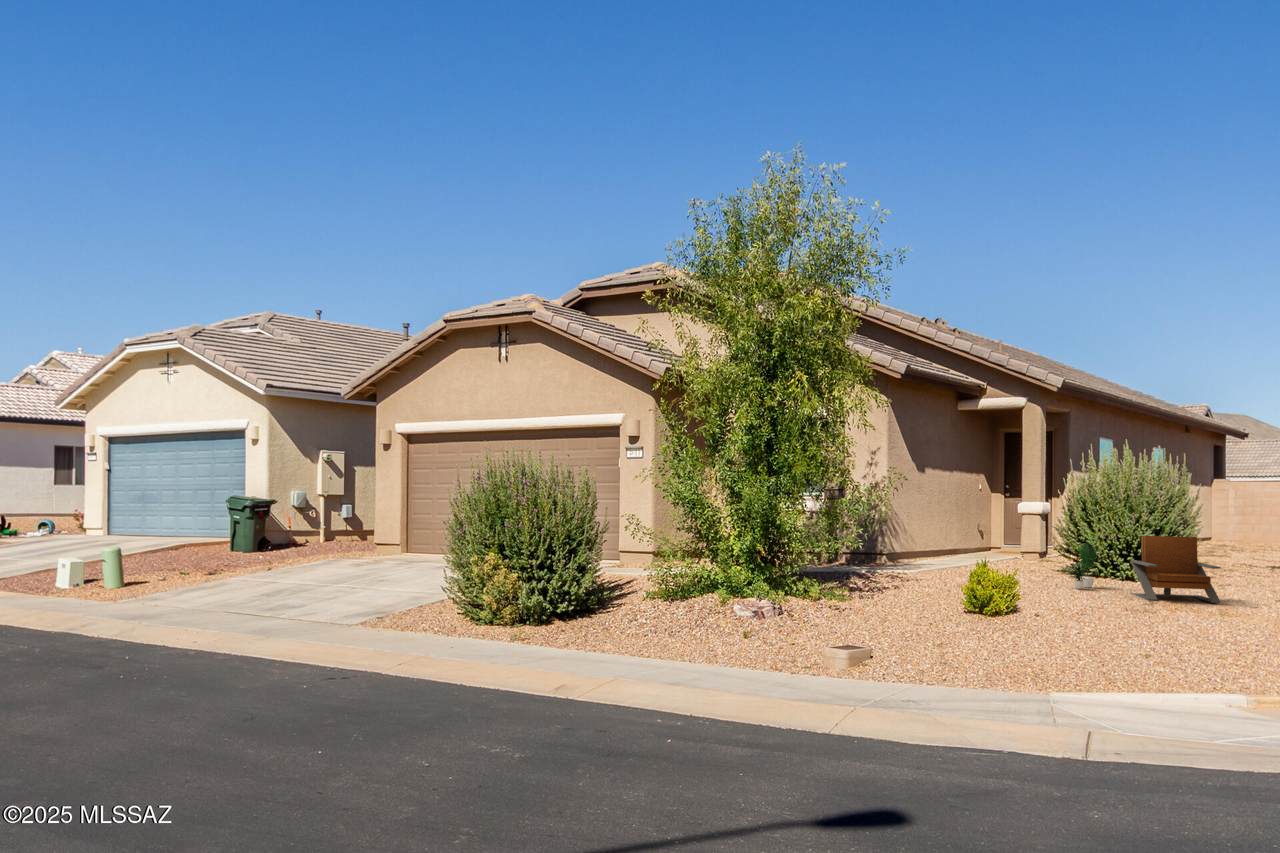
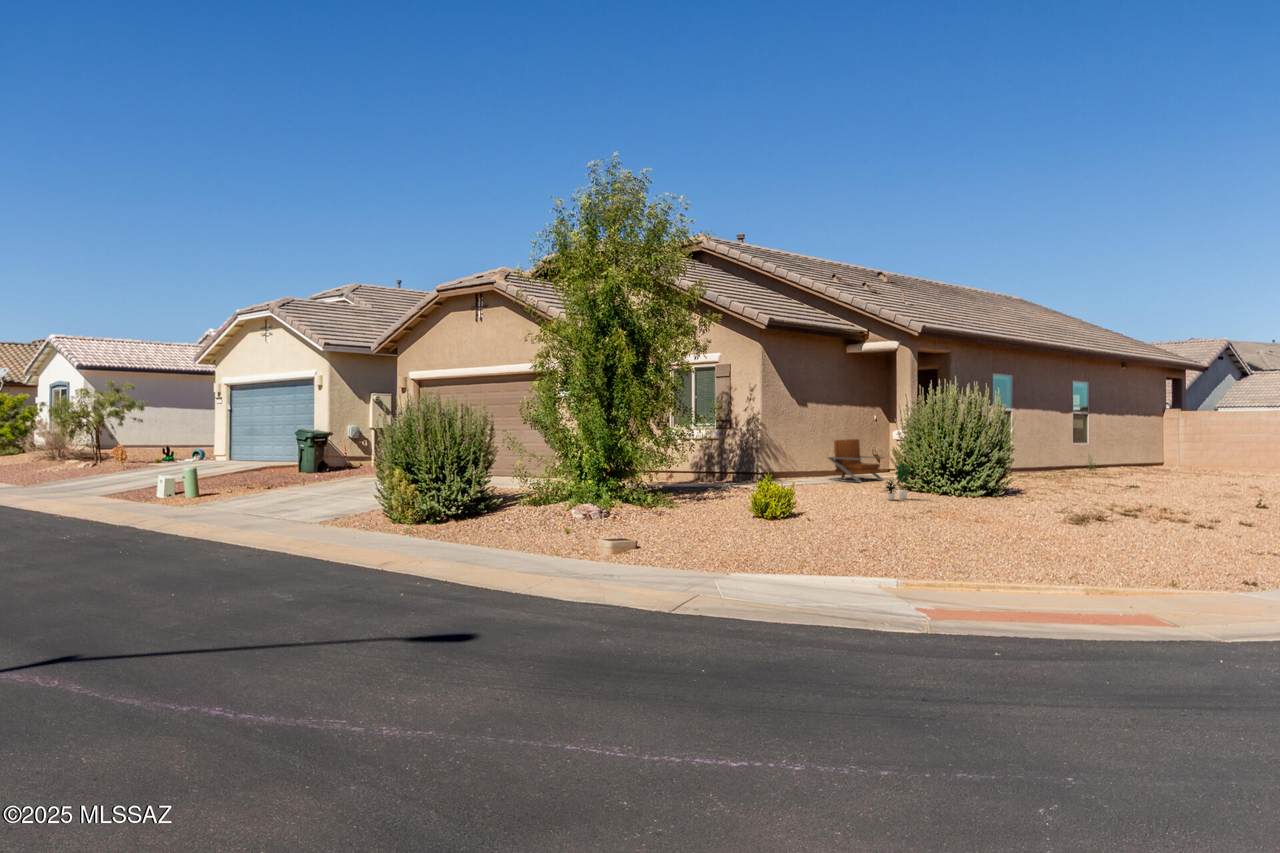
lounge chair: present [1131,536,1220,603] -> present [828,439,883,482]

